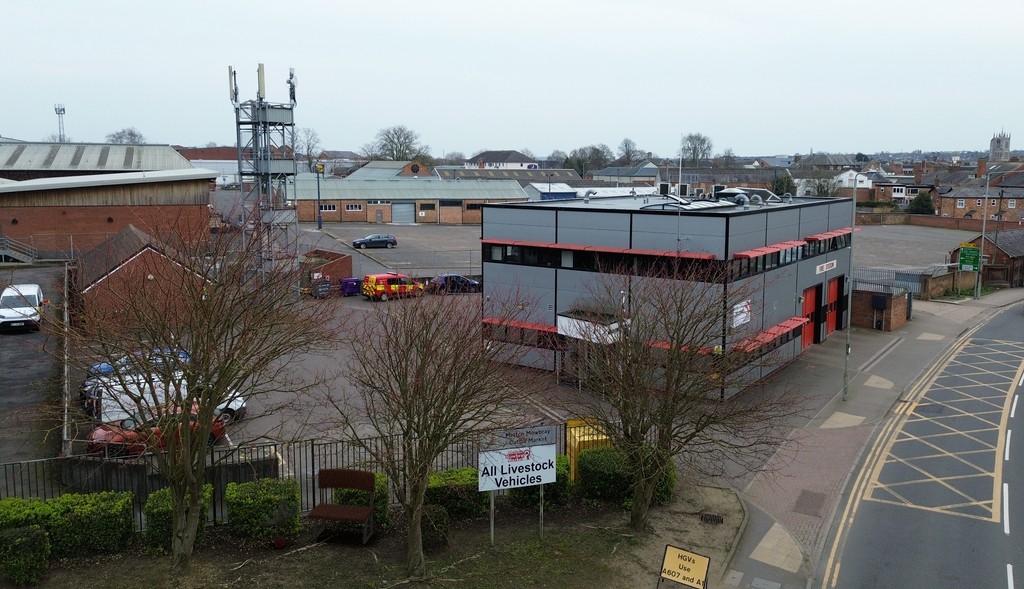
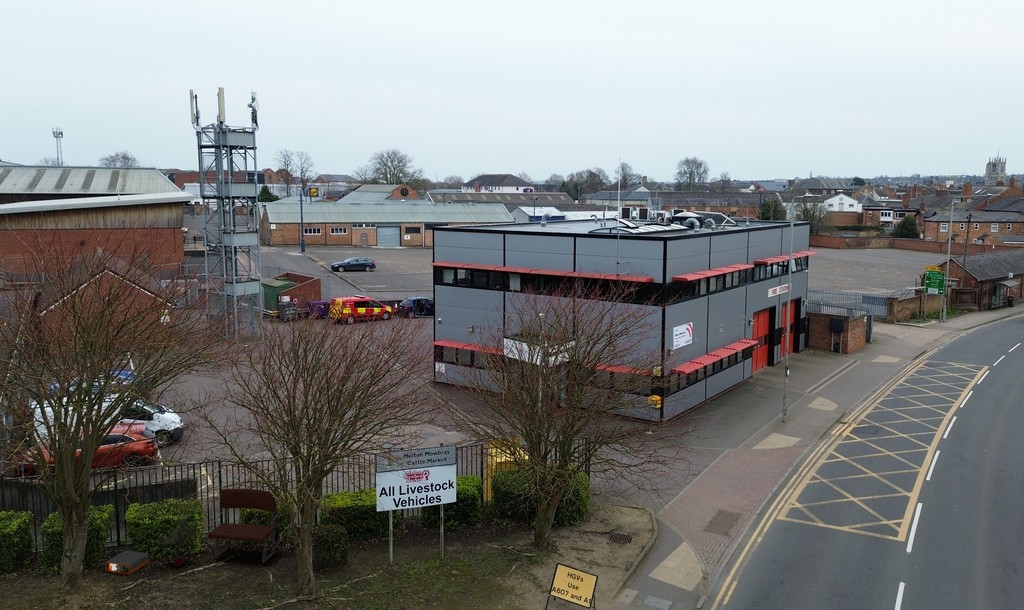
storage box: none [209,531,250,556] -> present [105,550,149,575]

